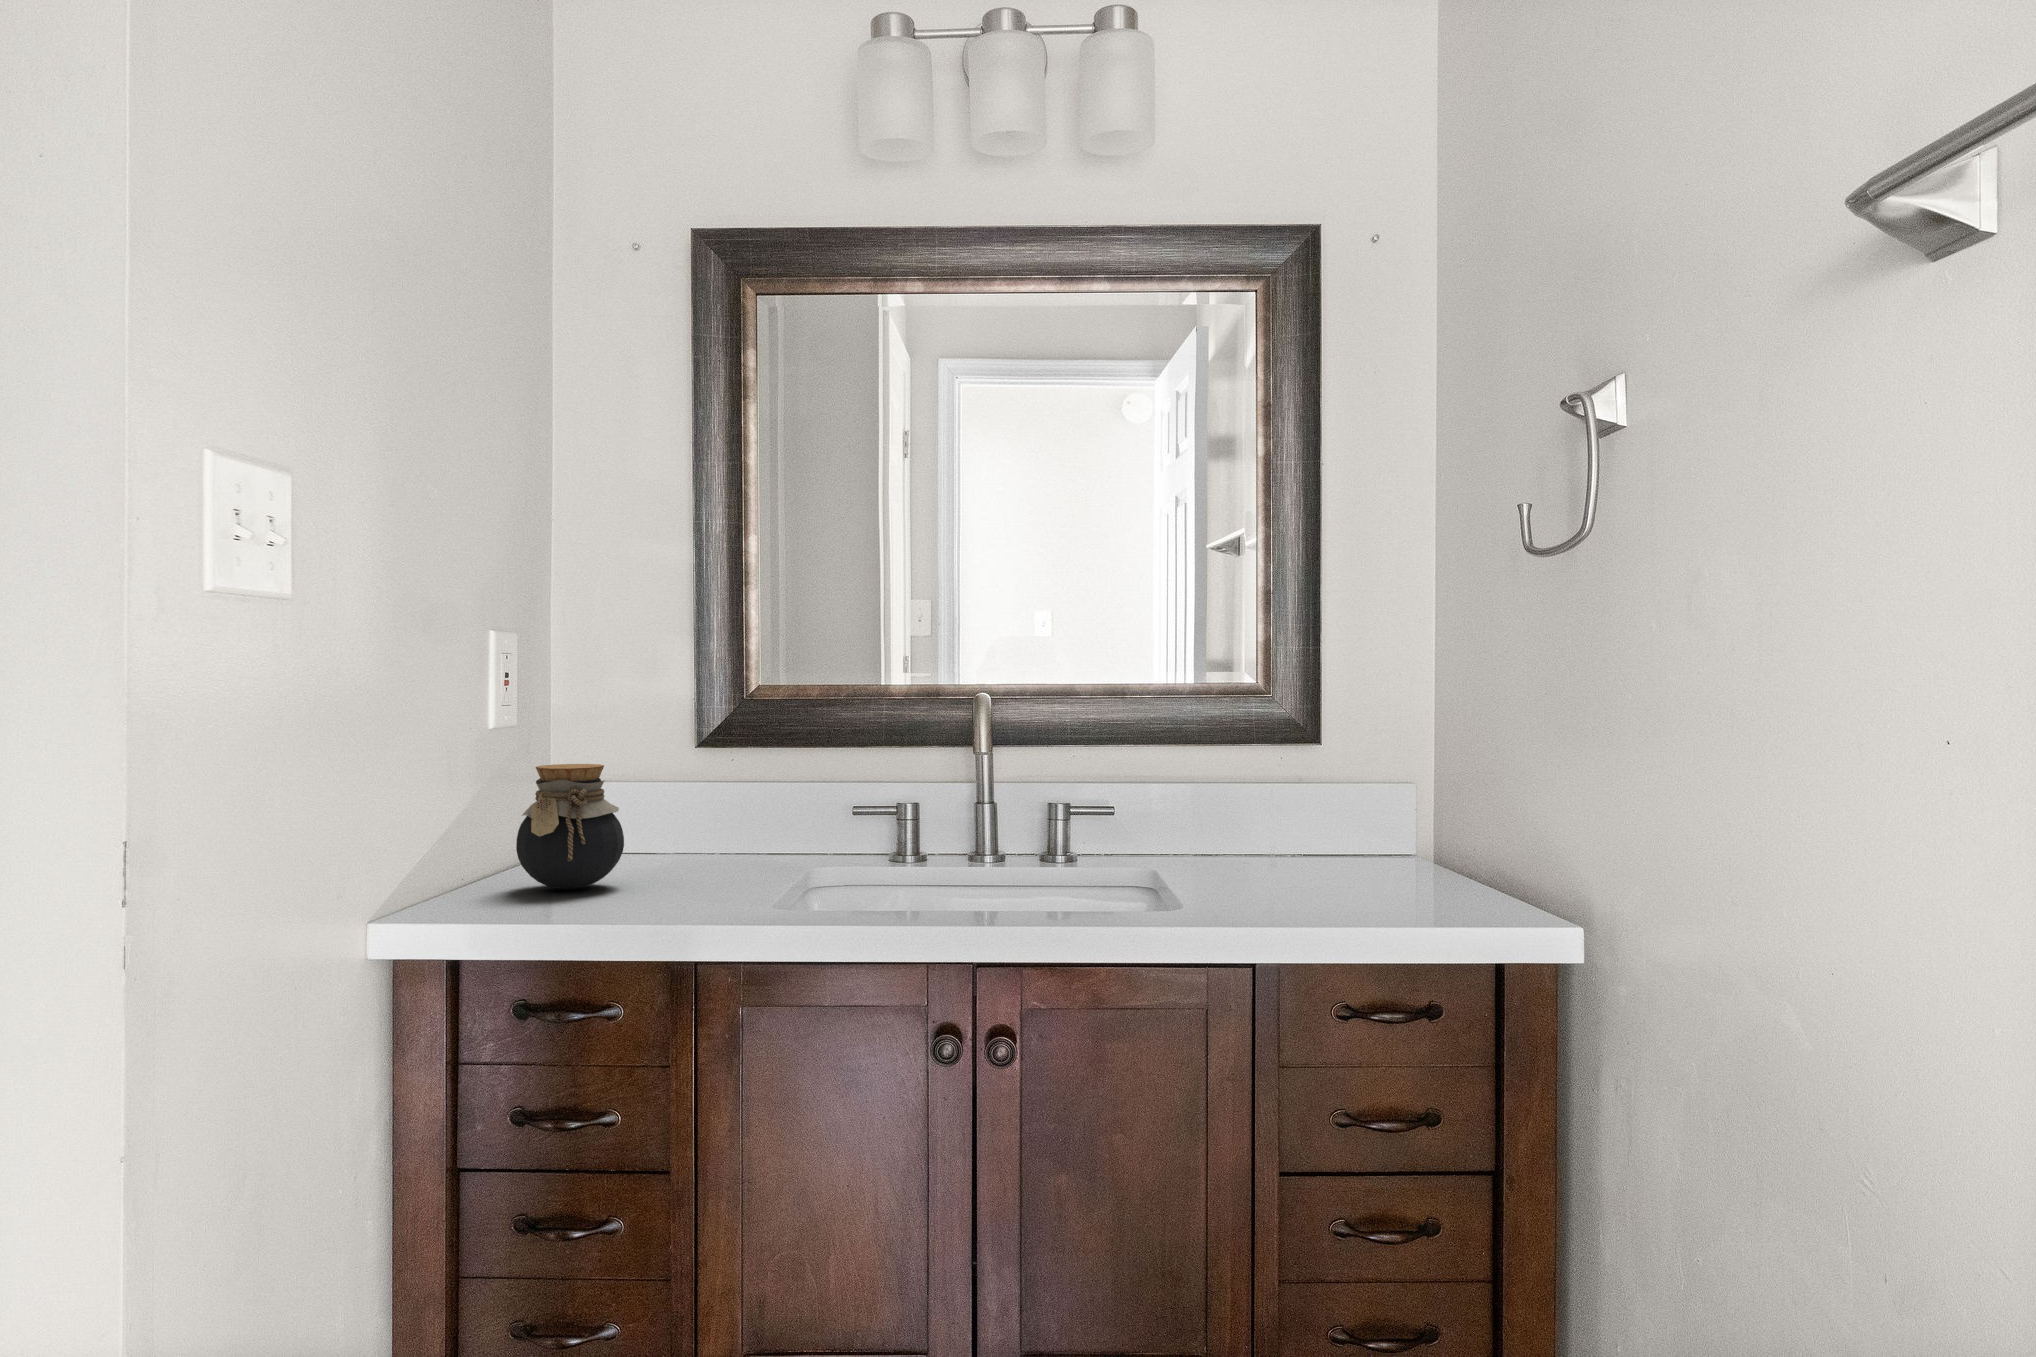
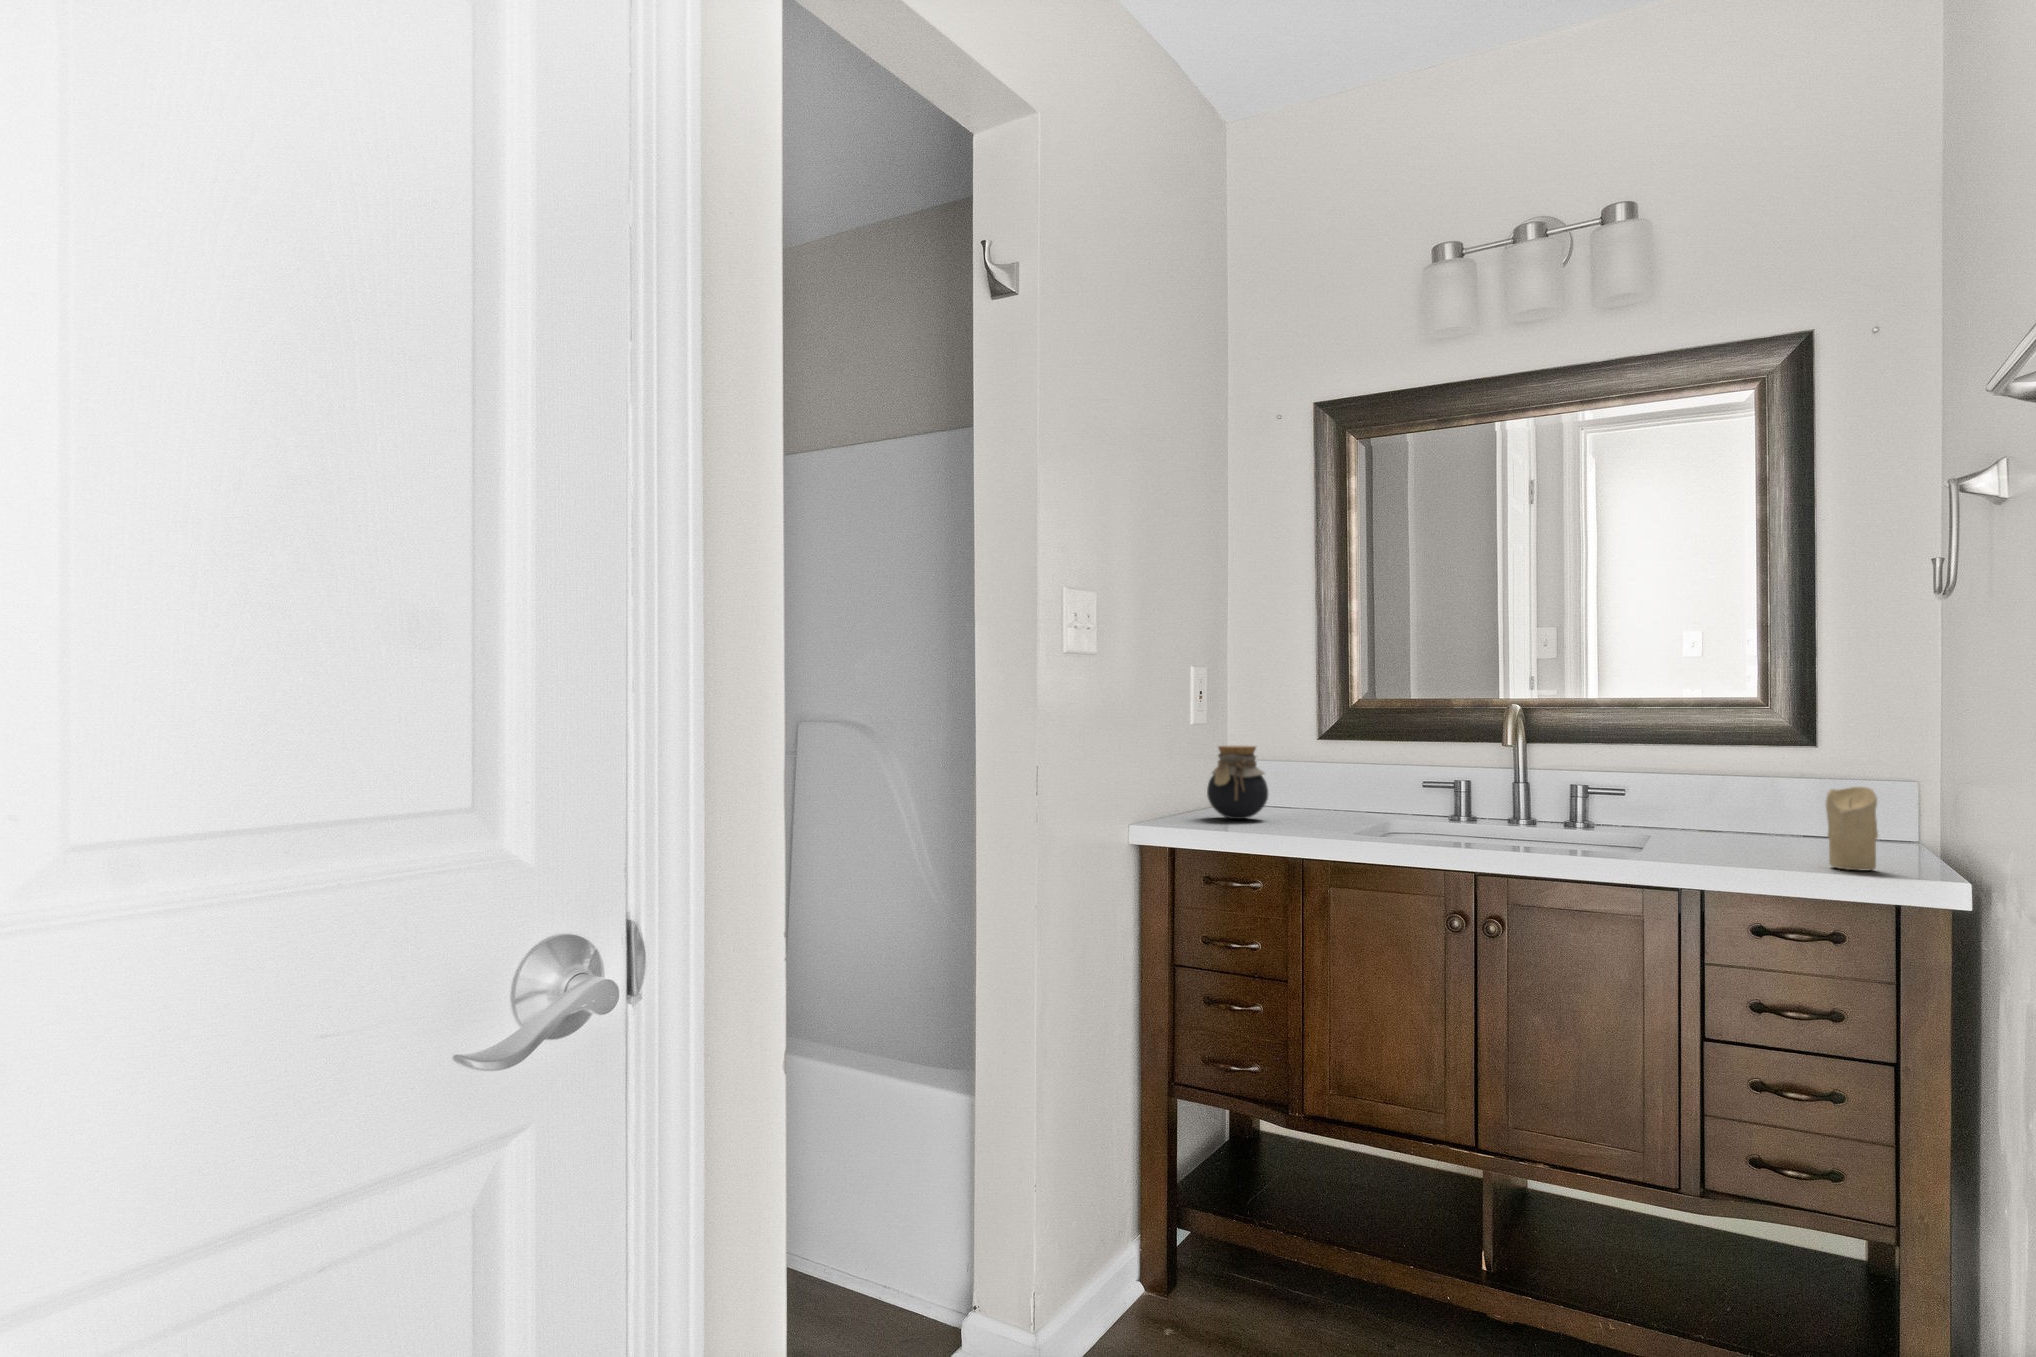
candle: none [1405,801,1463,913] -> present [1826,787,1878,870]

